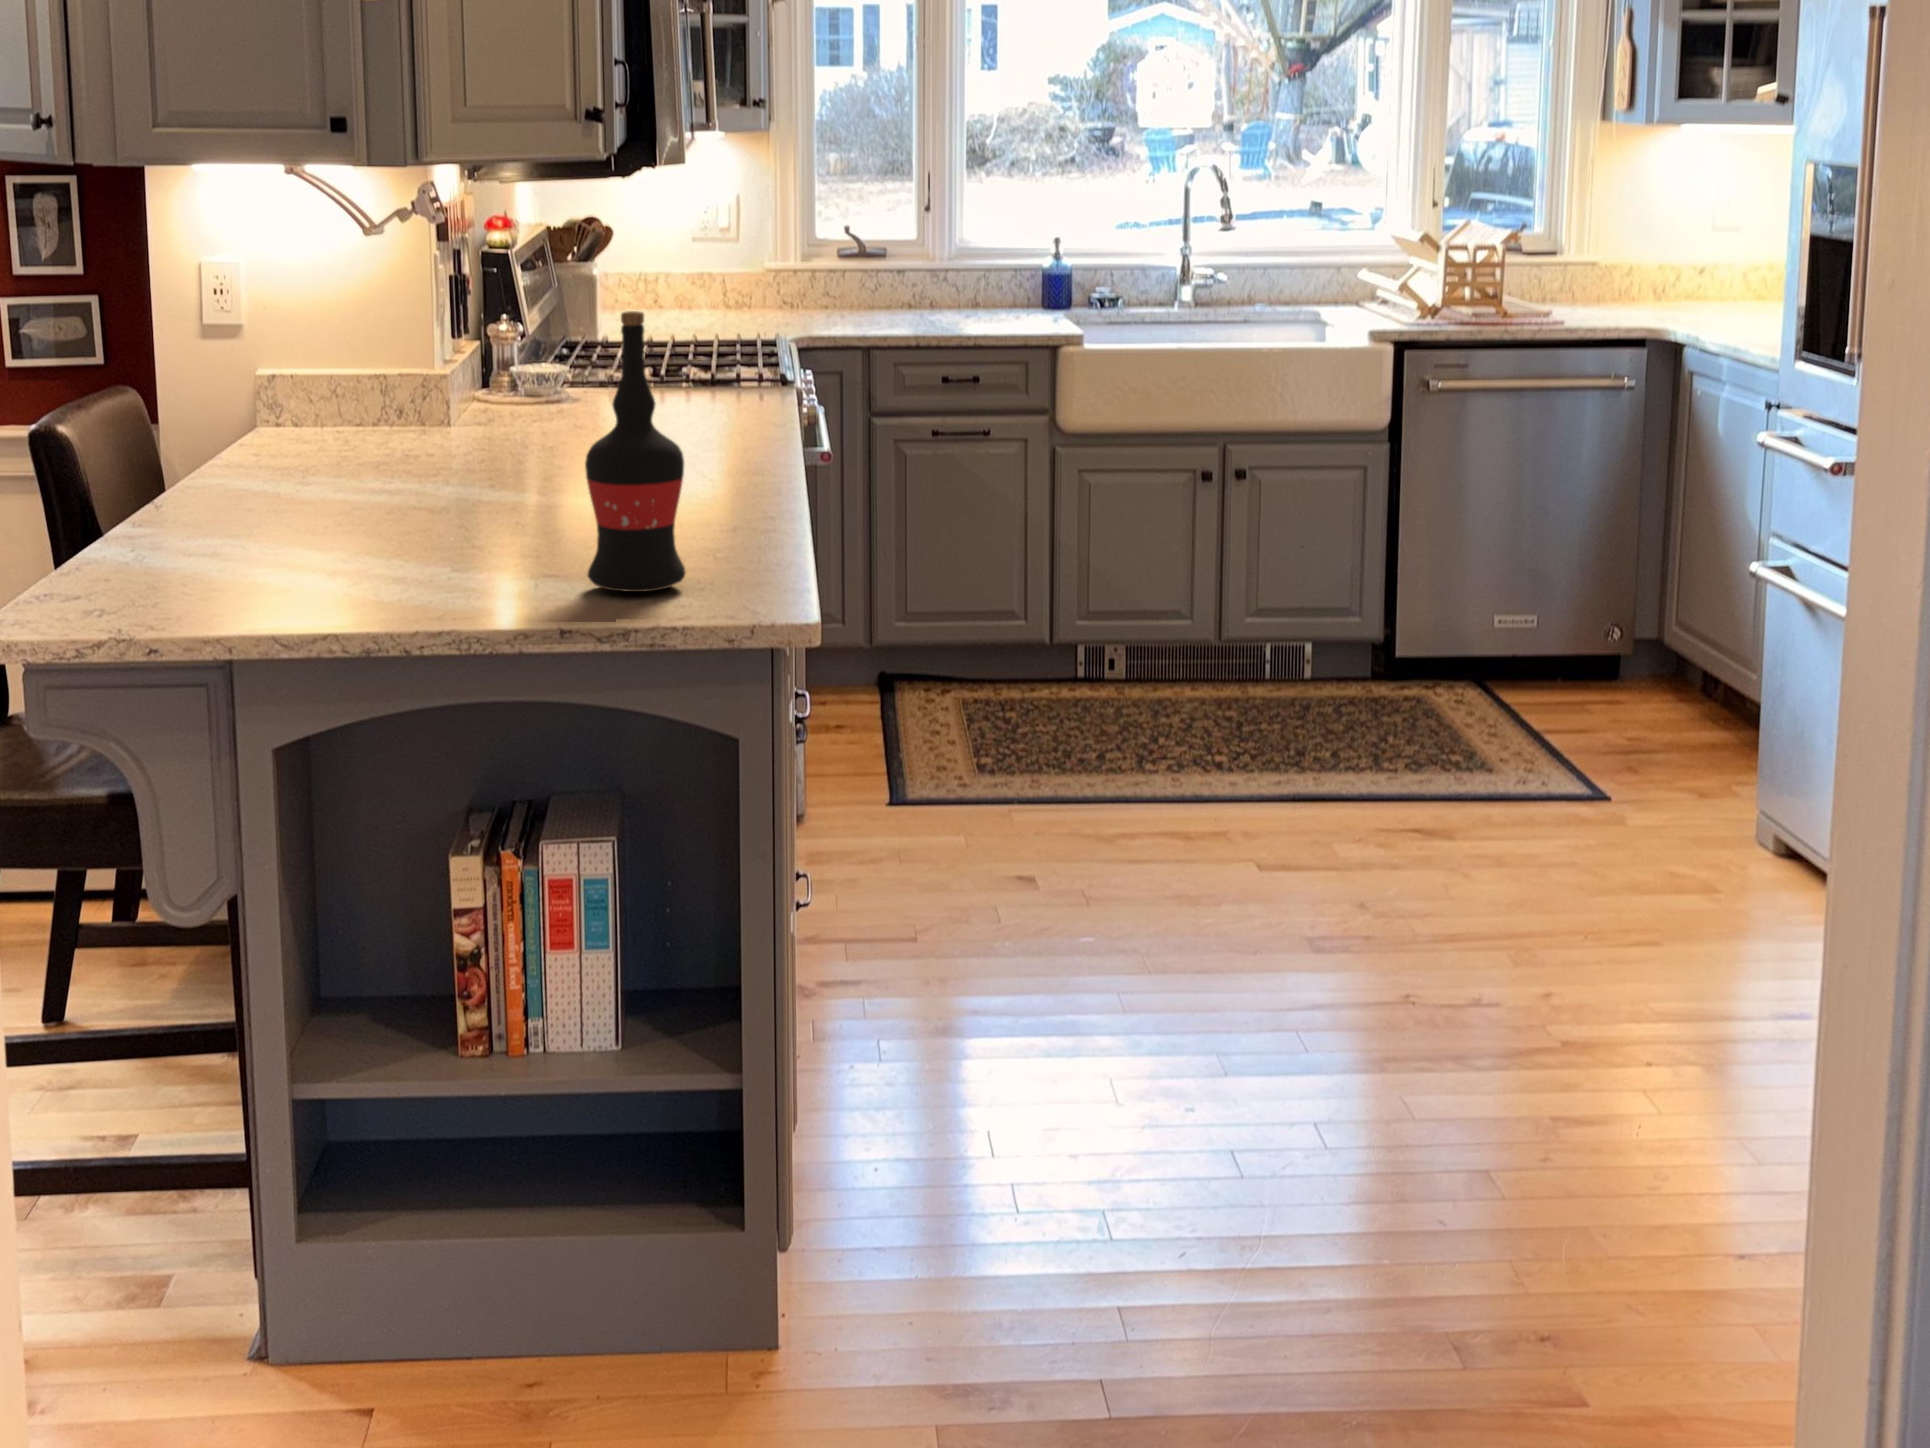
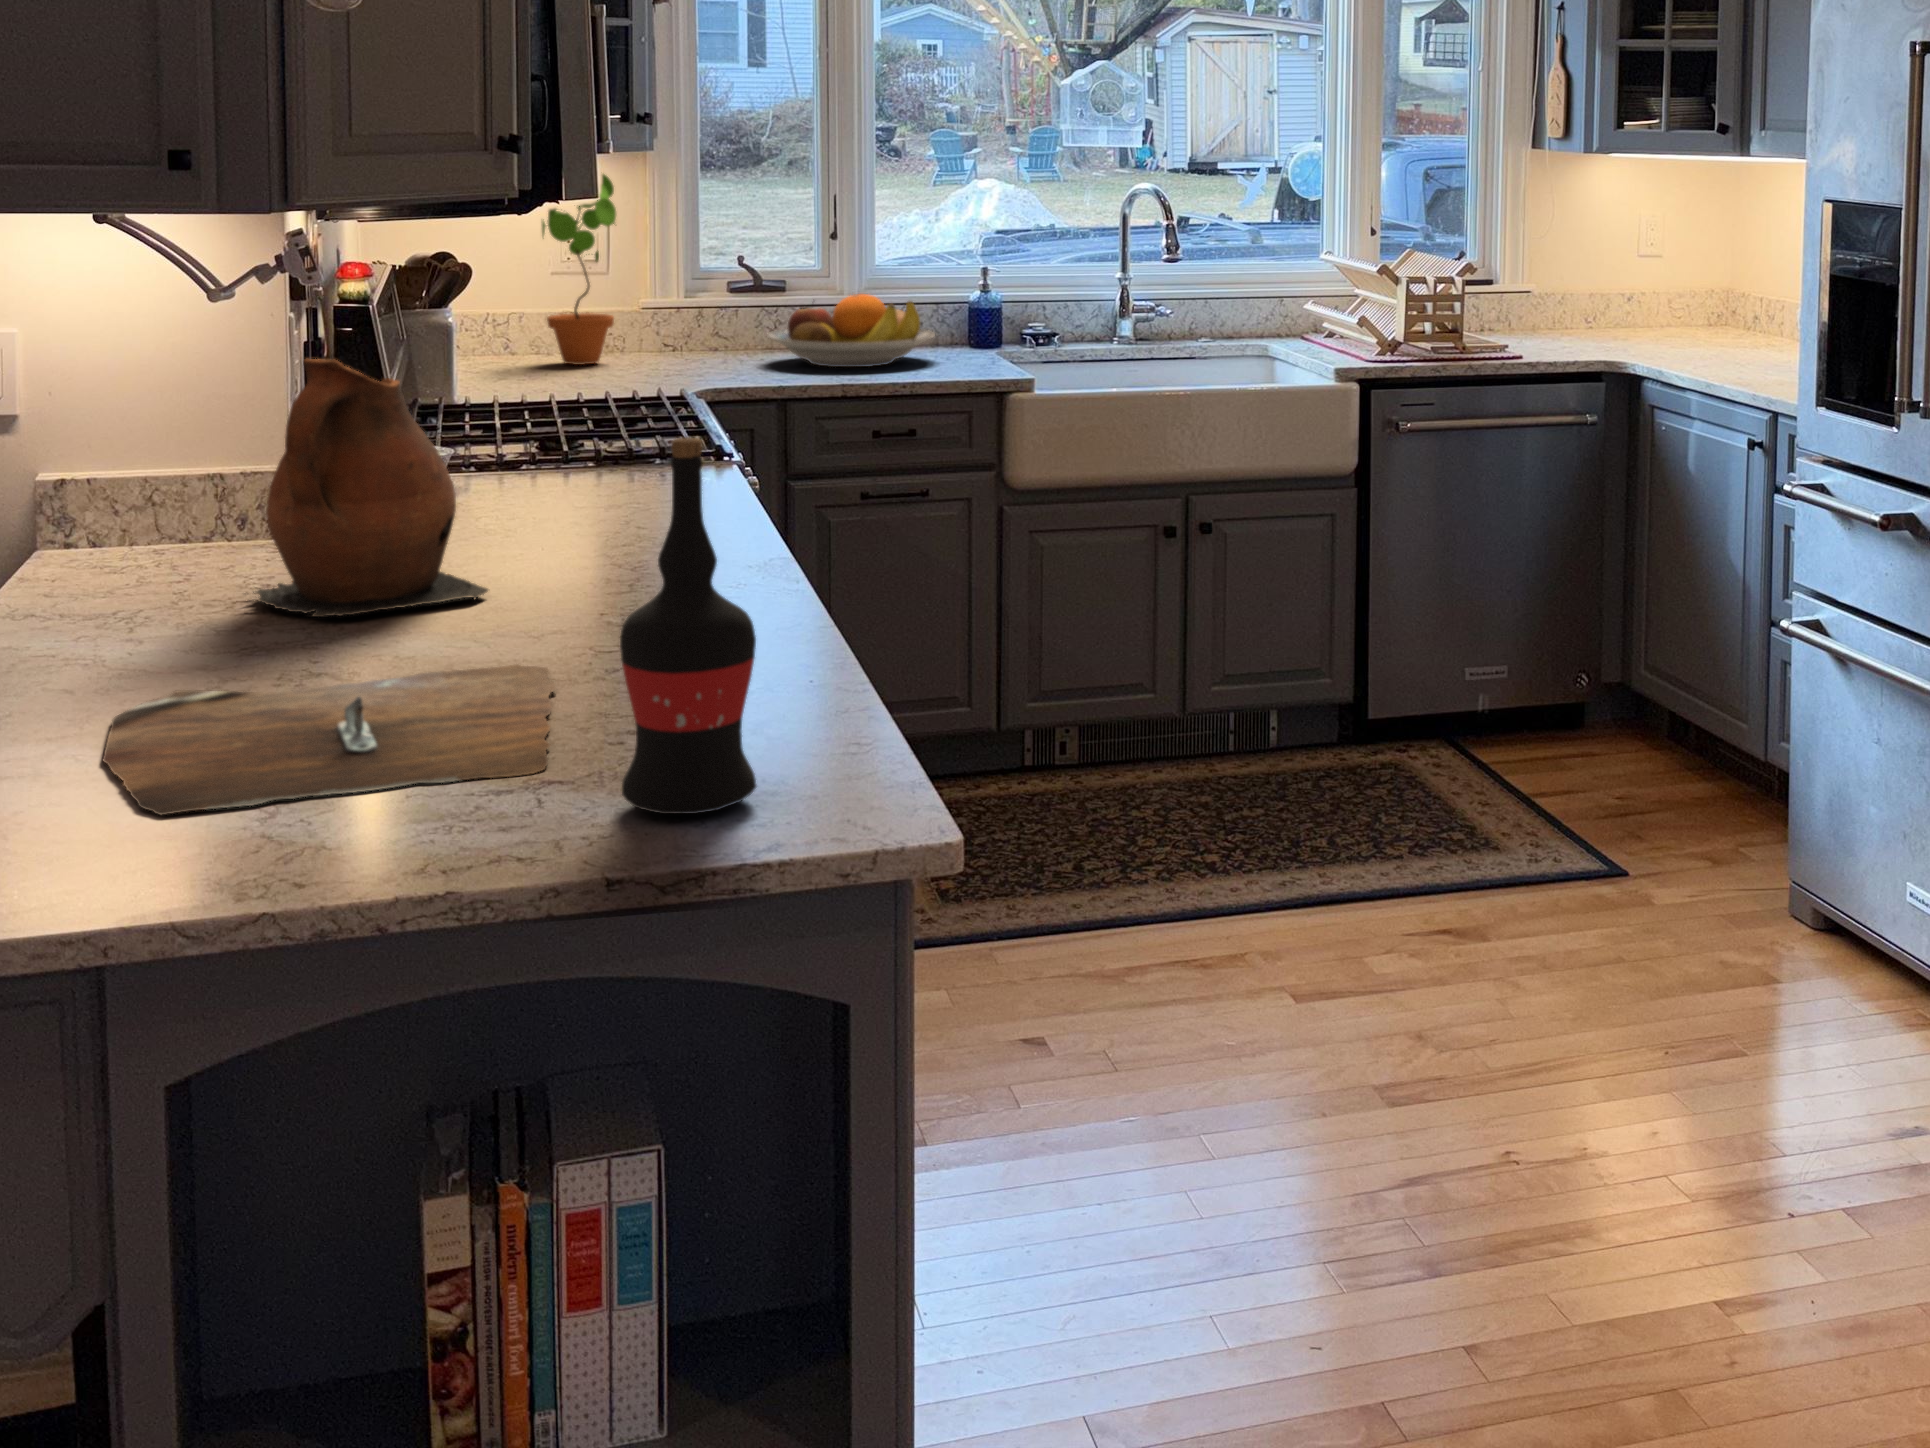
potted plant: none [677,149,738,314] -> present [542,174,616,365]
fruit bowl: none [862,255,1007,320] -> present [767,294,935,367]
ceramic pitcher: none [382,273,560,471] -> present [253,359,488,617]
cutting board: none [255,503,579,575] -> present [103,664,556,816]

